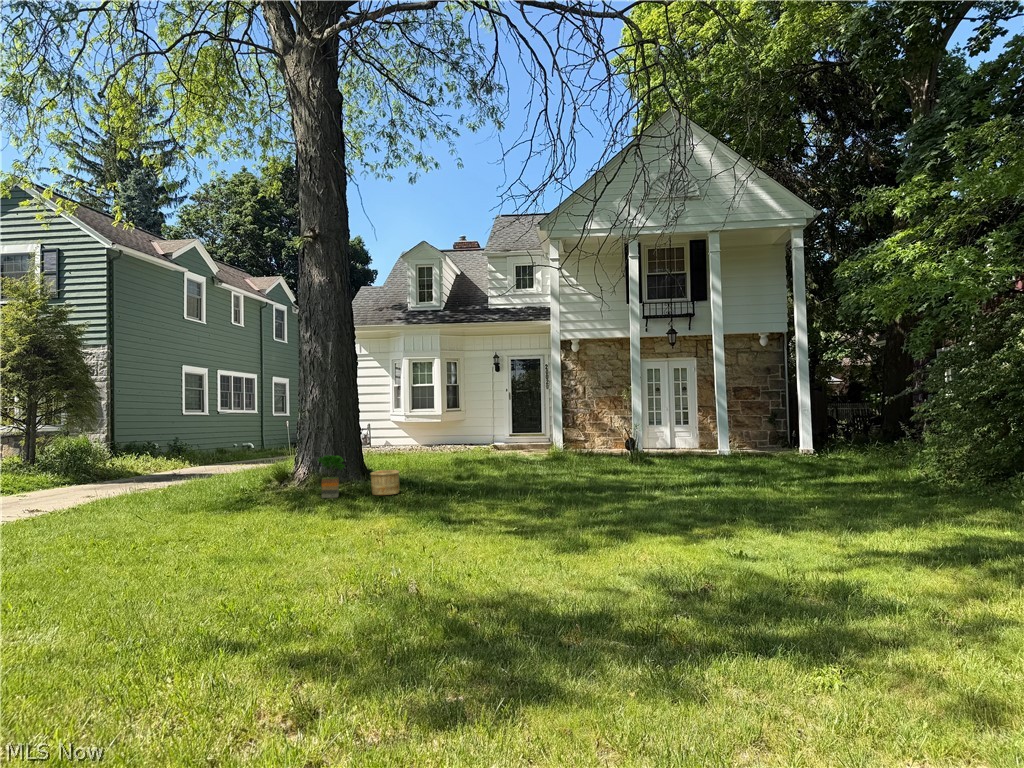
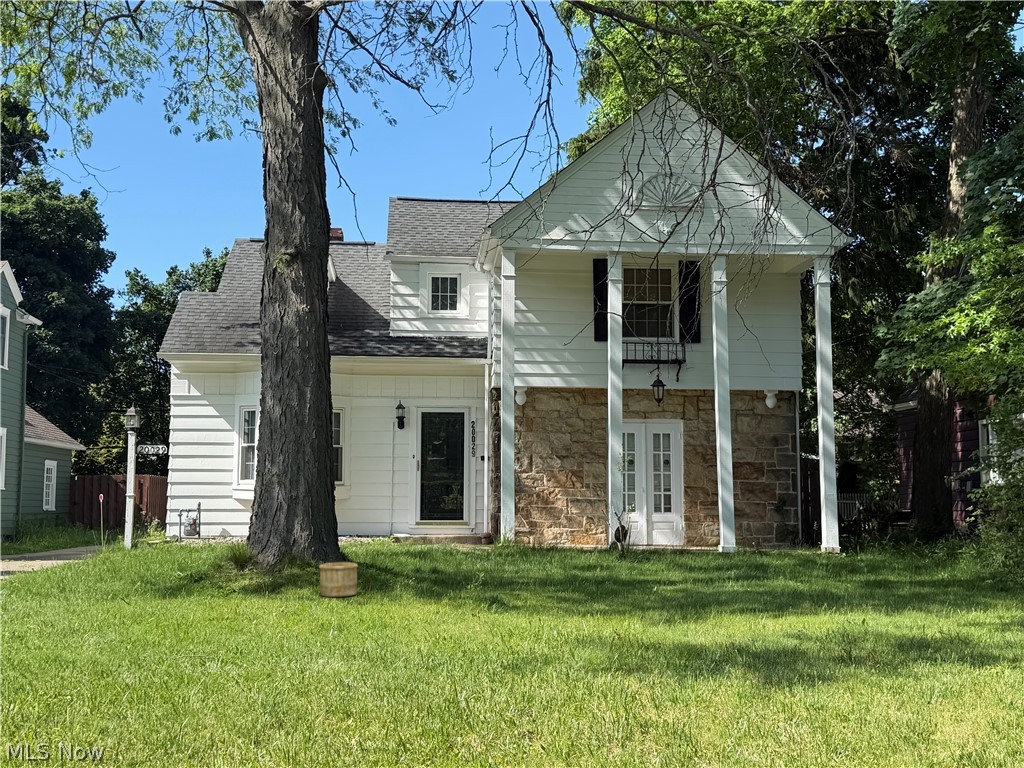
potted tree: present [318,455,345,498] -> none [247,539,288,600]

